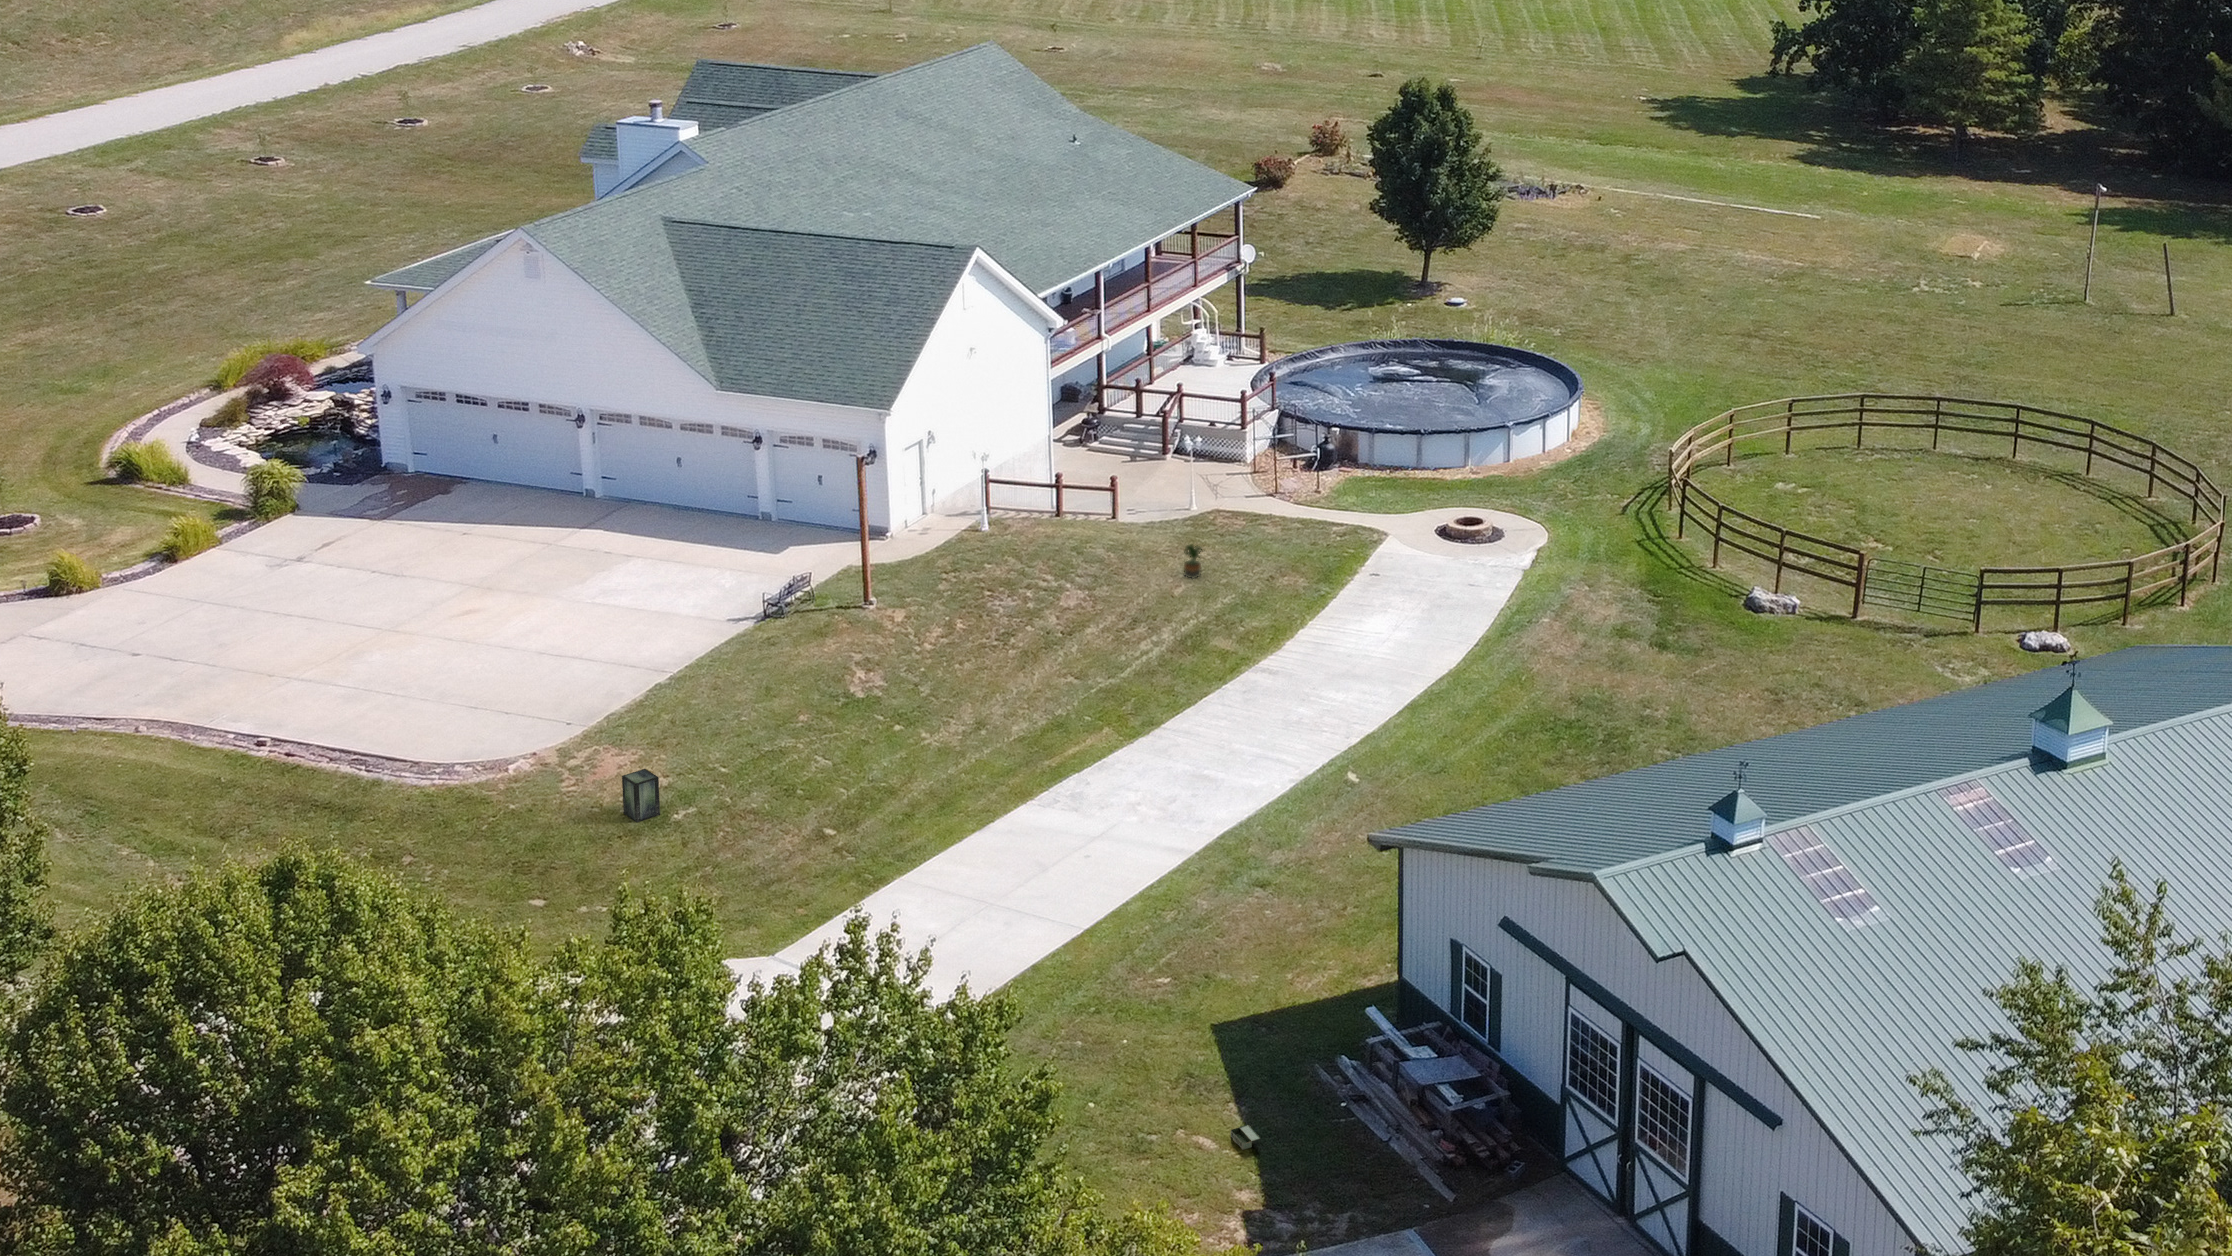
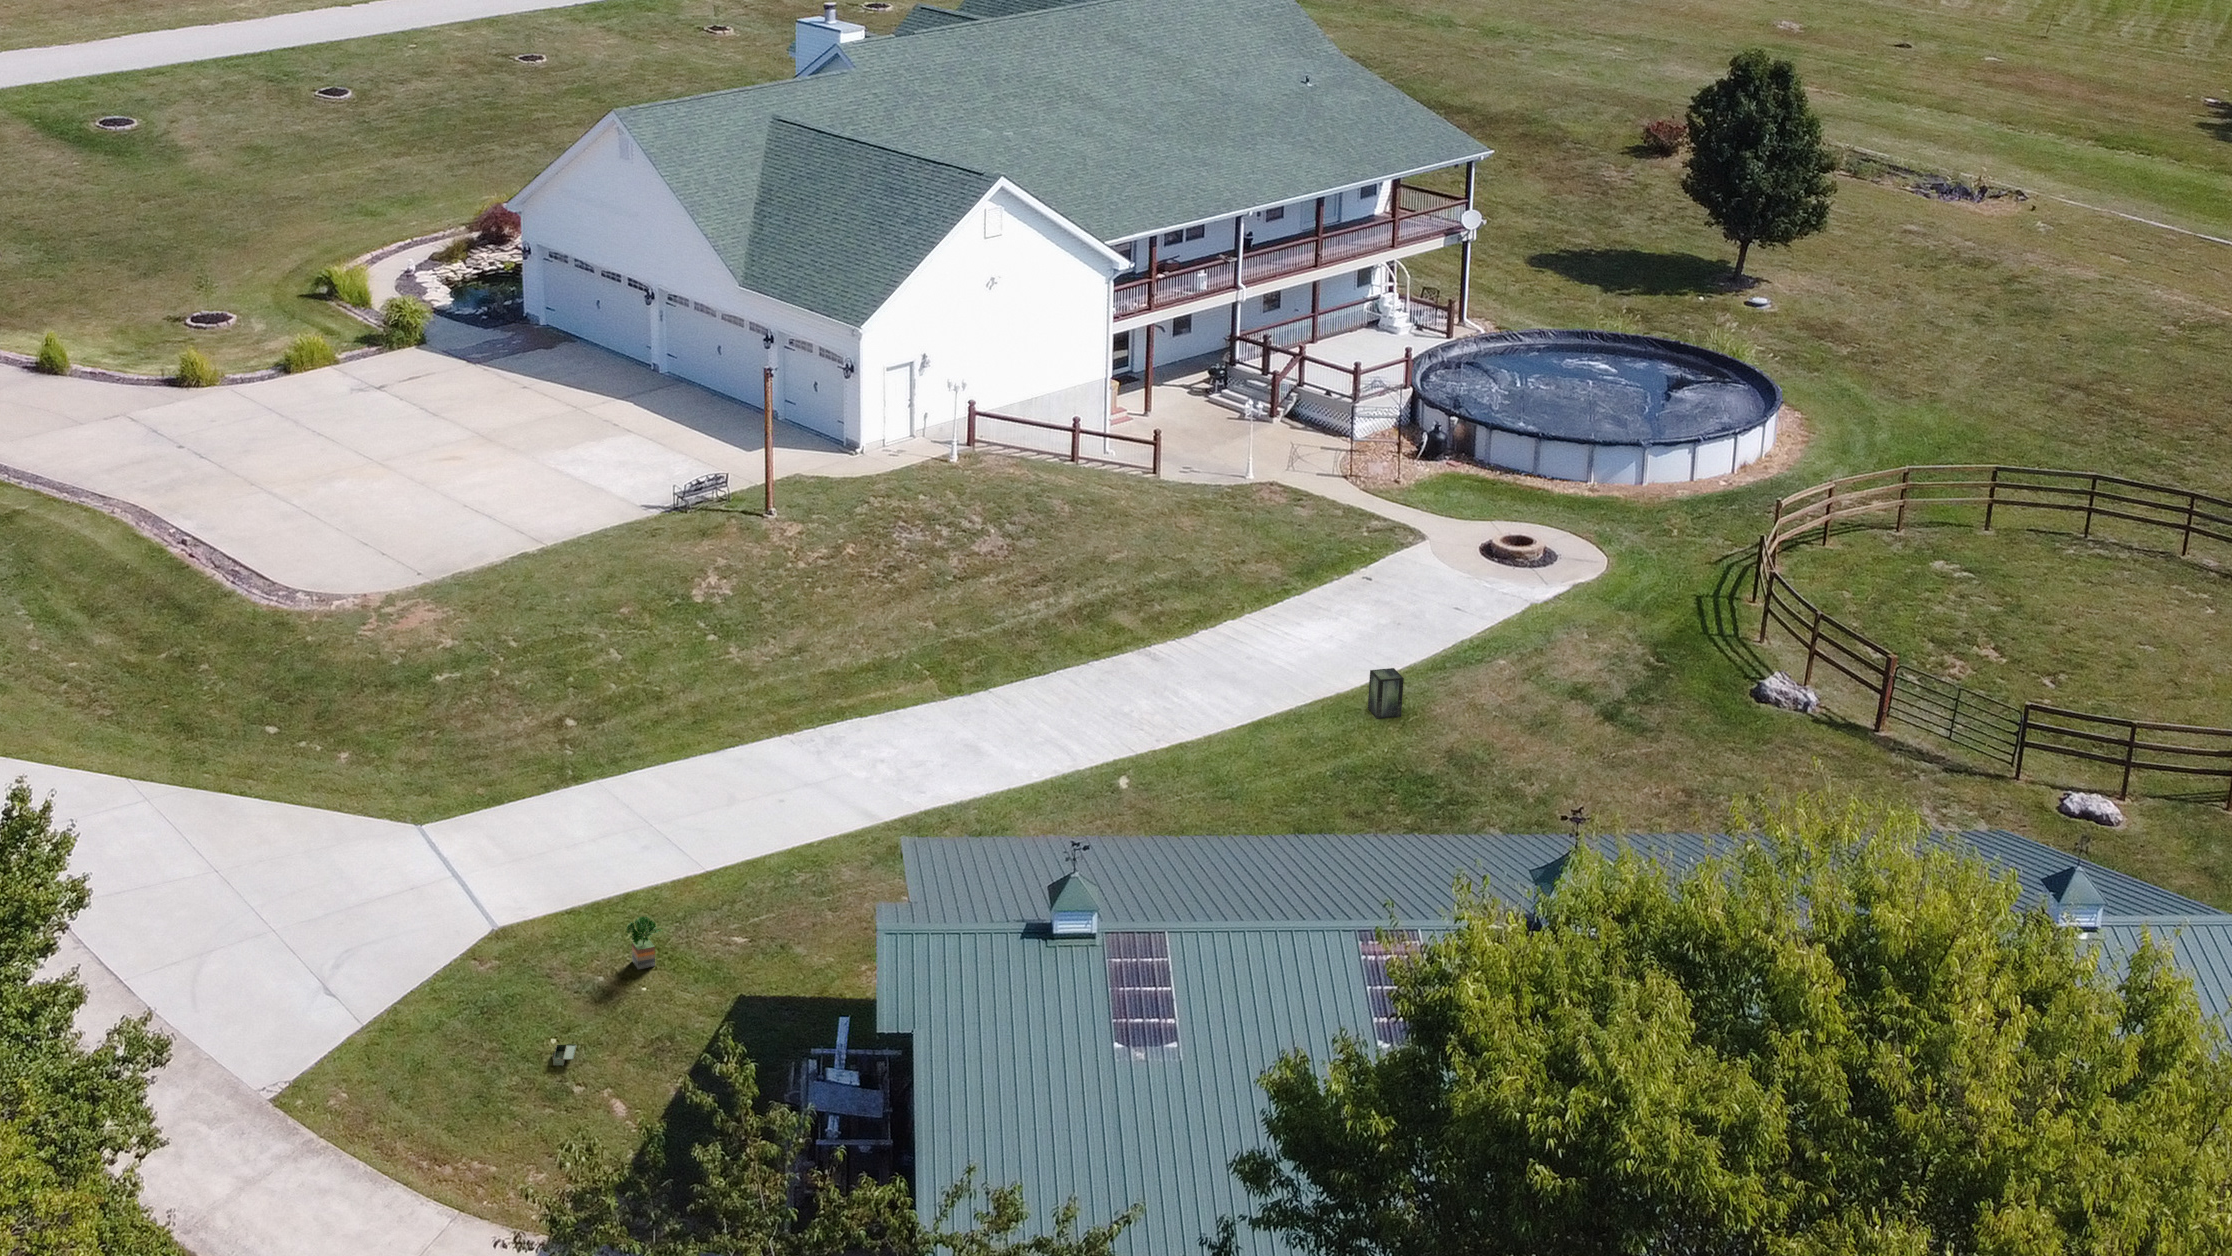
potted tree: present [1184,544,1202,578] -> present [626,917,662,969]
storage box: present [622,769,660,822] -> present [1368,668,1404,719]

